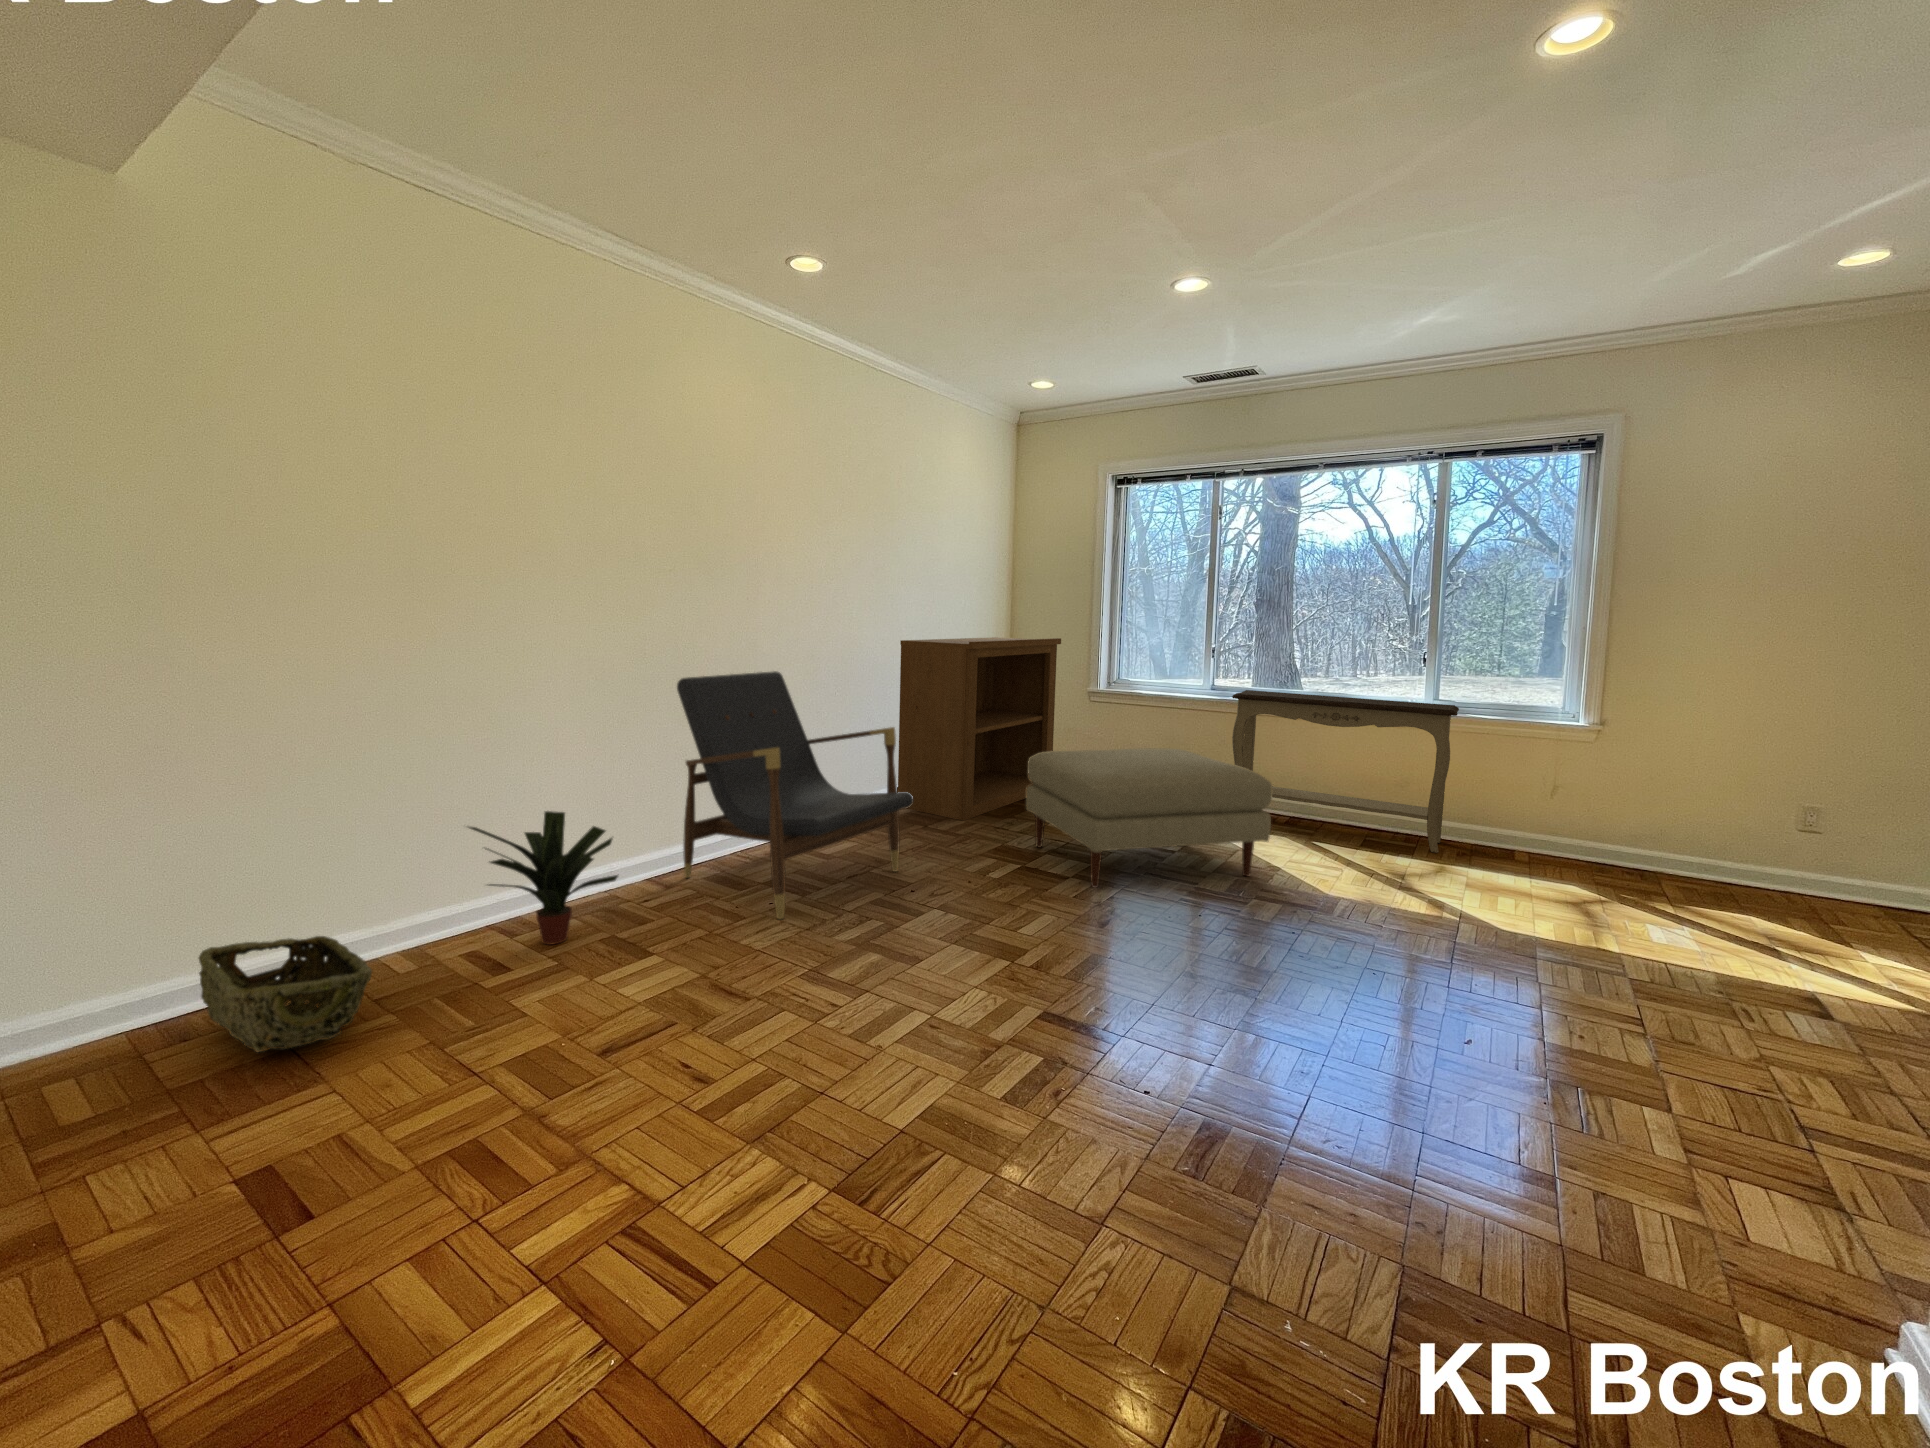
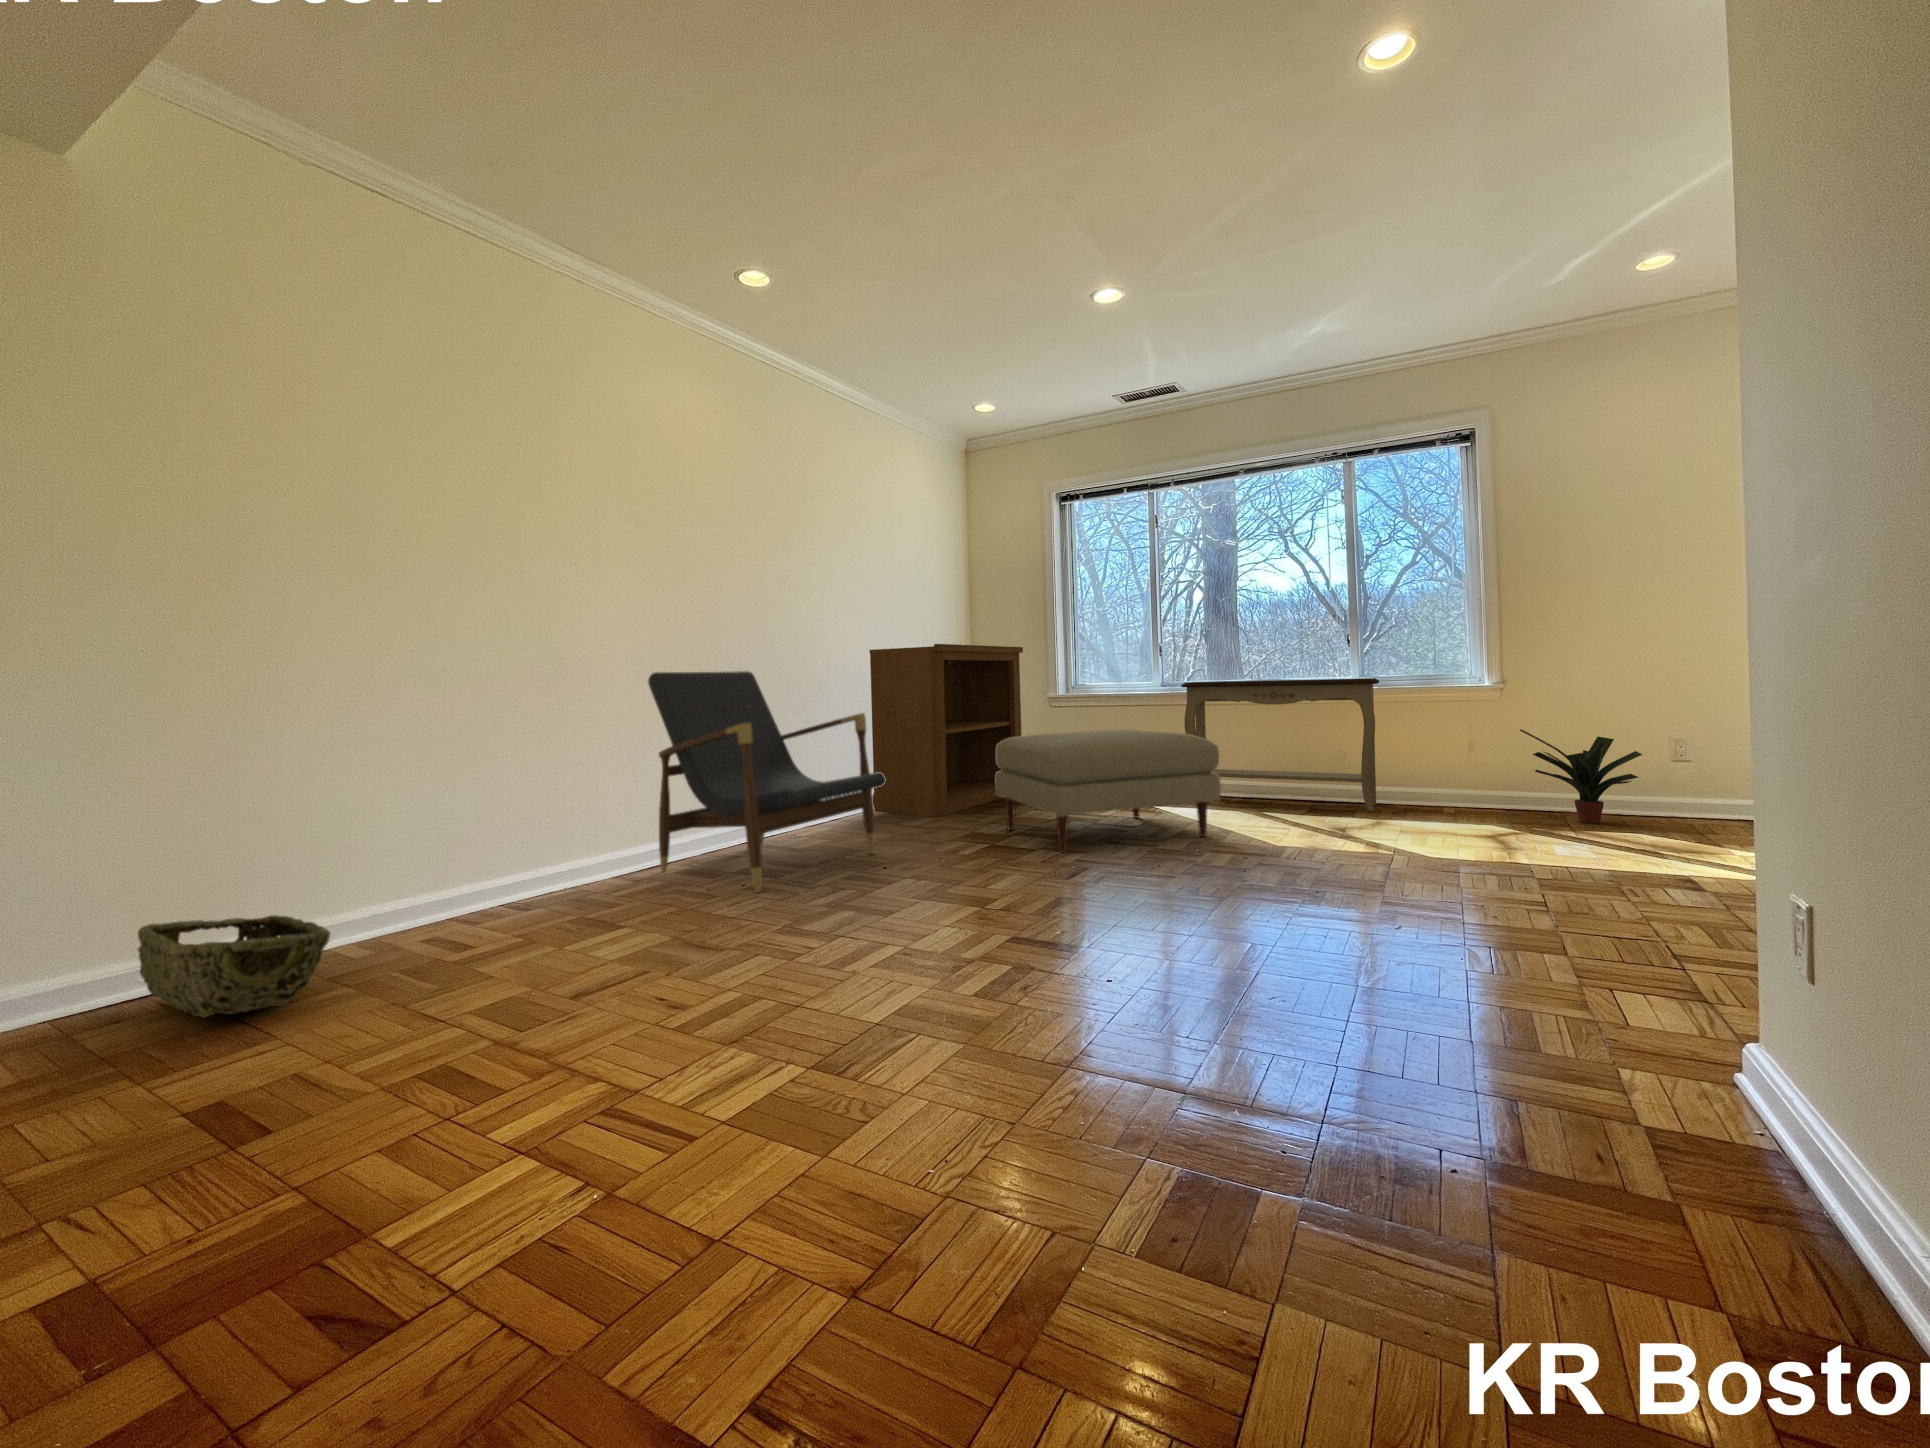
potted plant: present [468,811,618,945] -> present [1520,729,1642,824]

